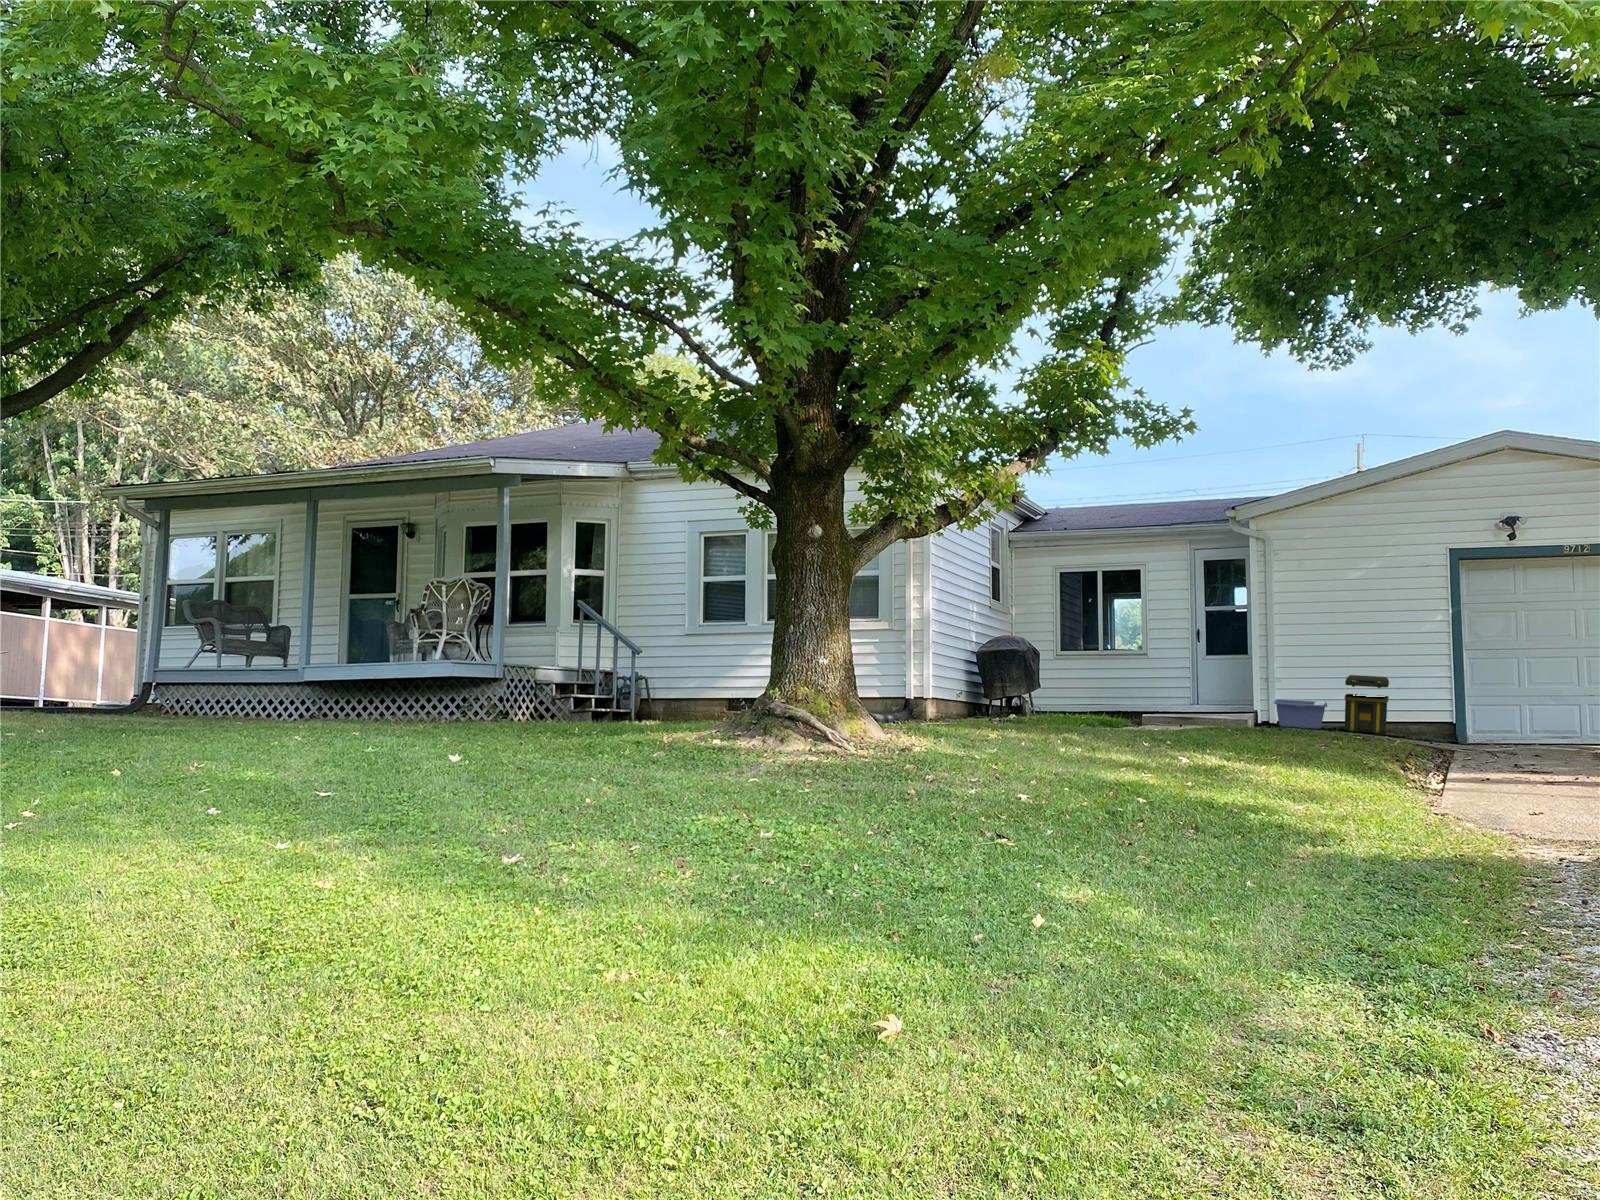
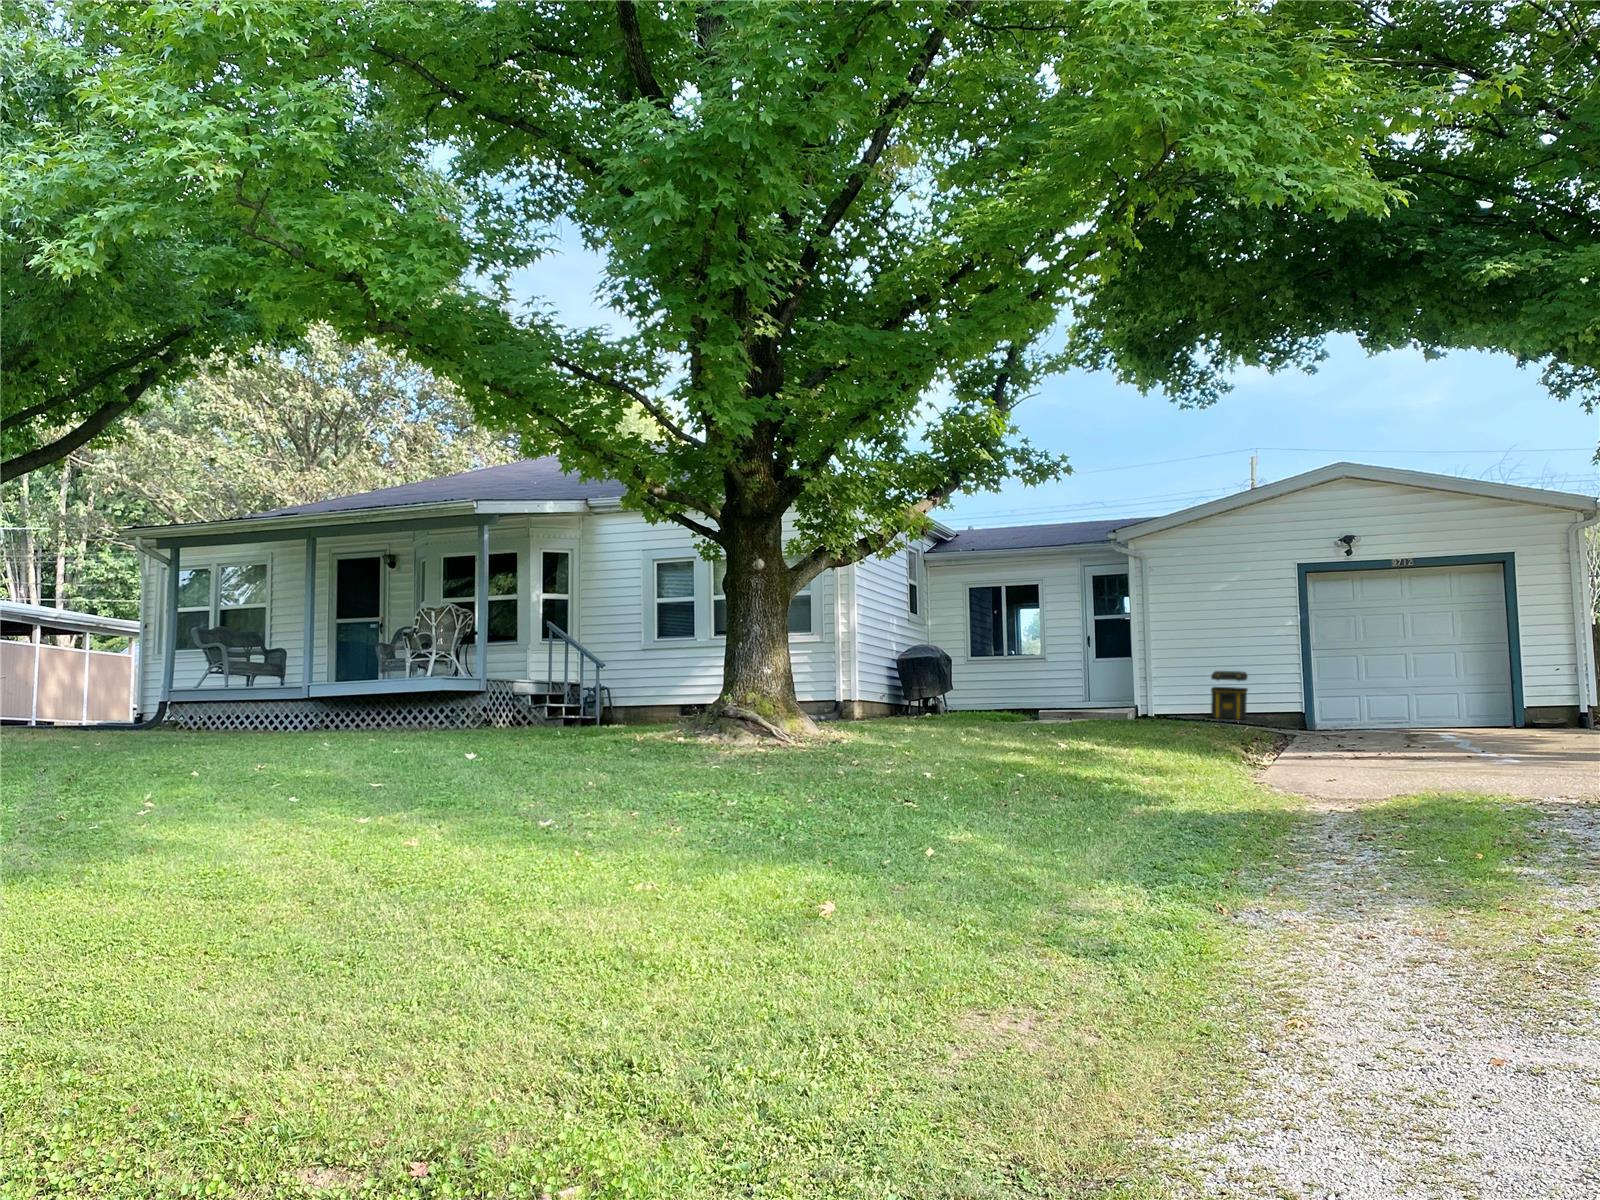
storage bin: present [1274,699,1327,729] -> none [1153,693,1197,717]

